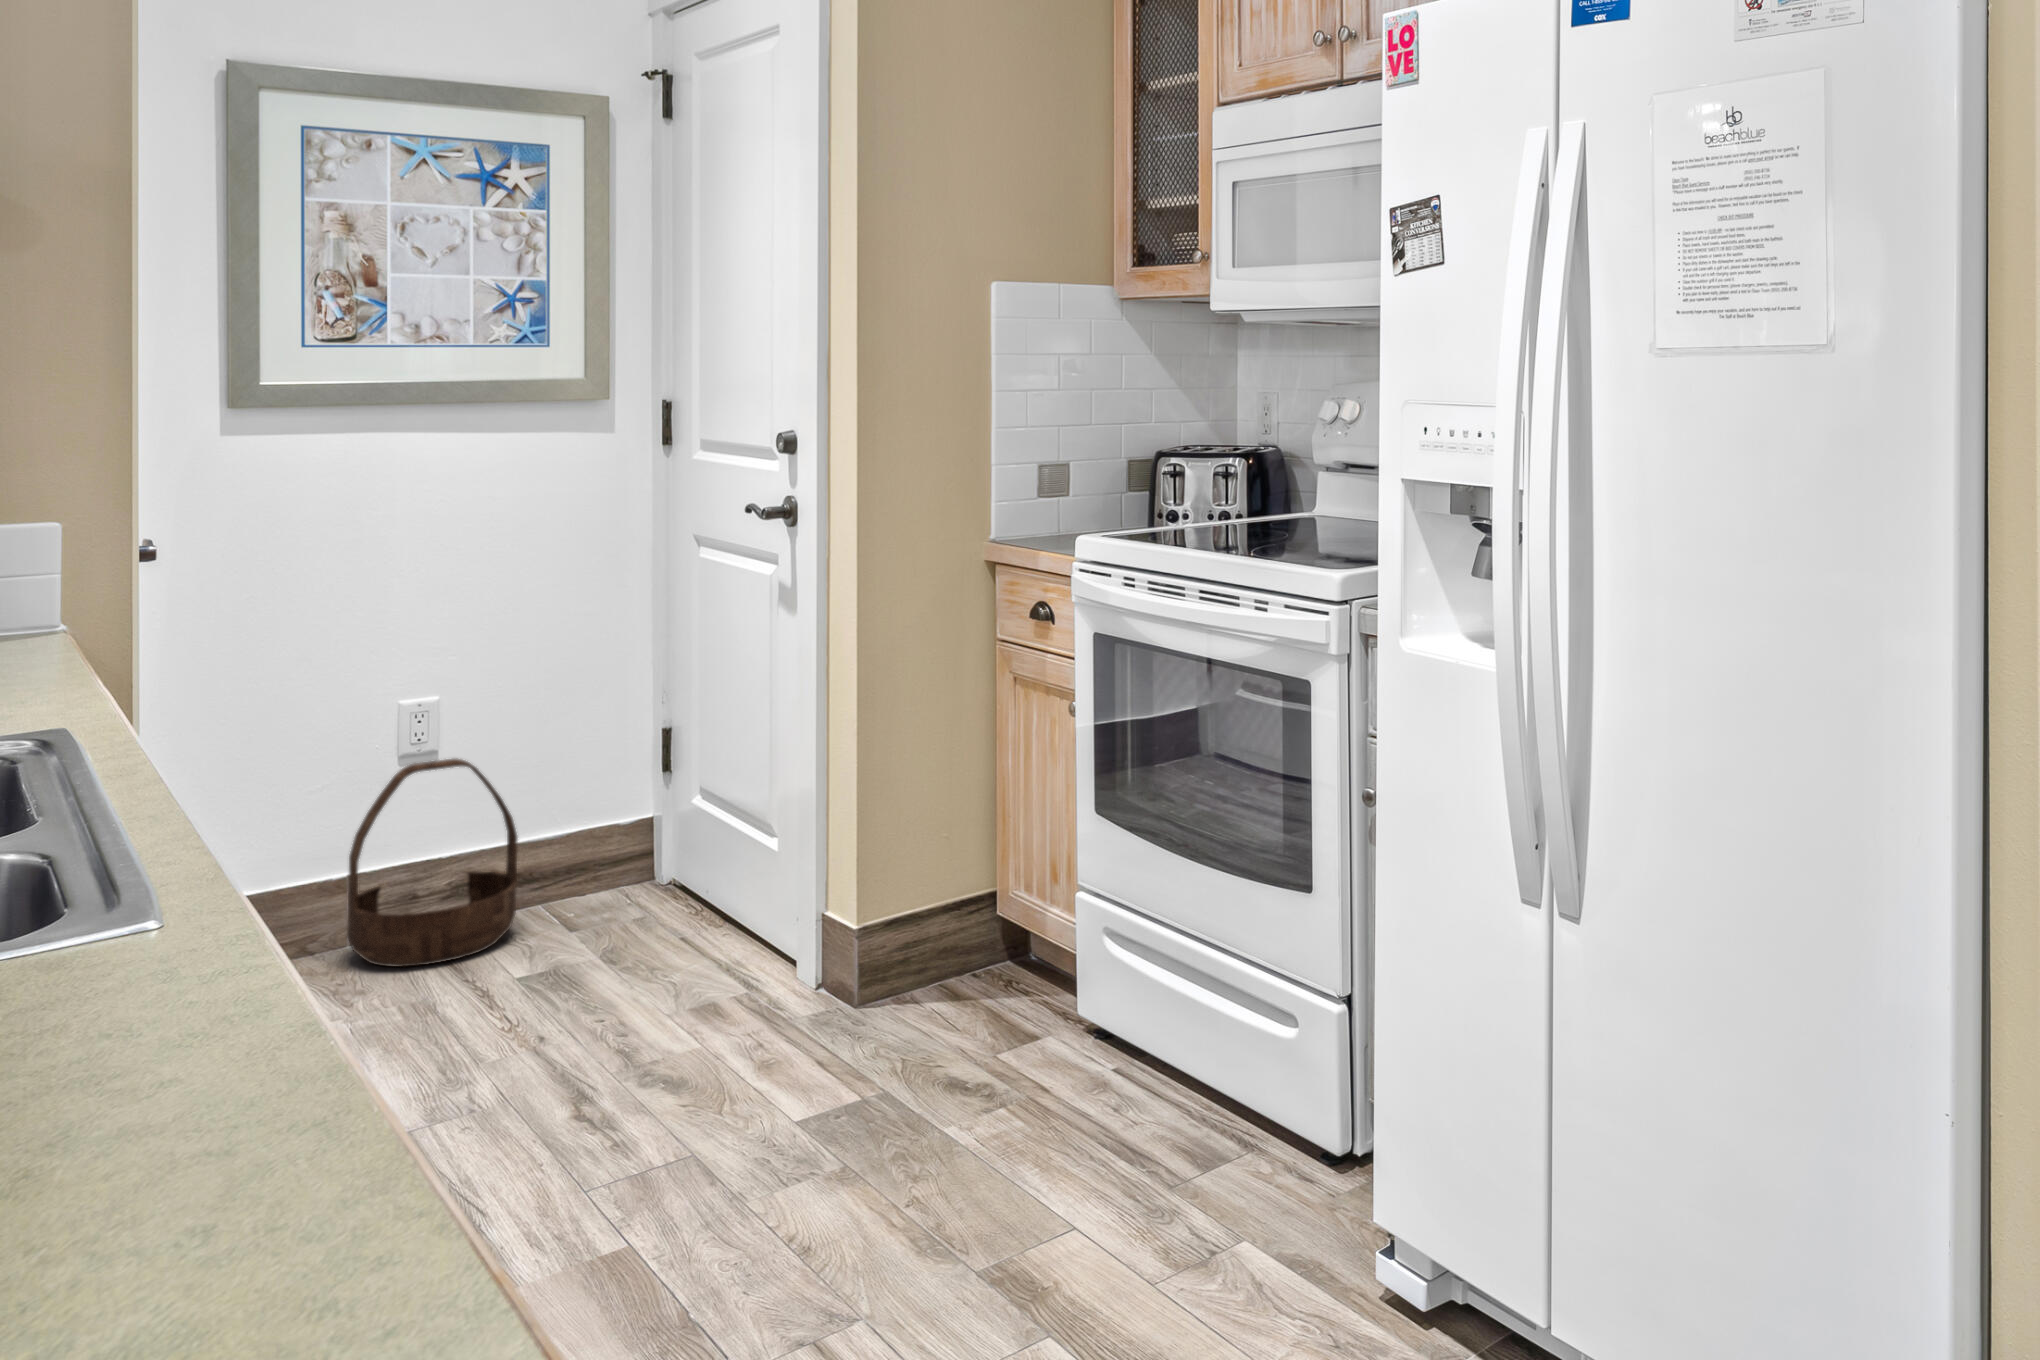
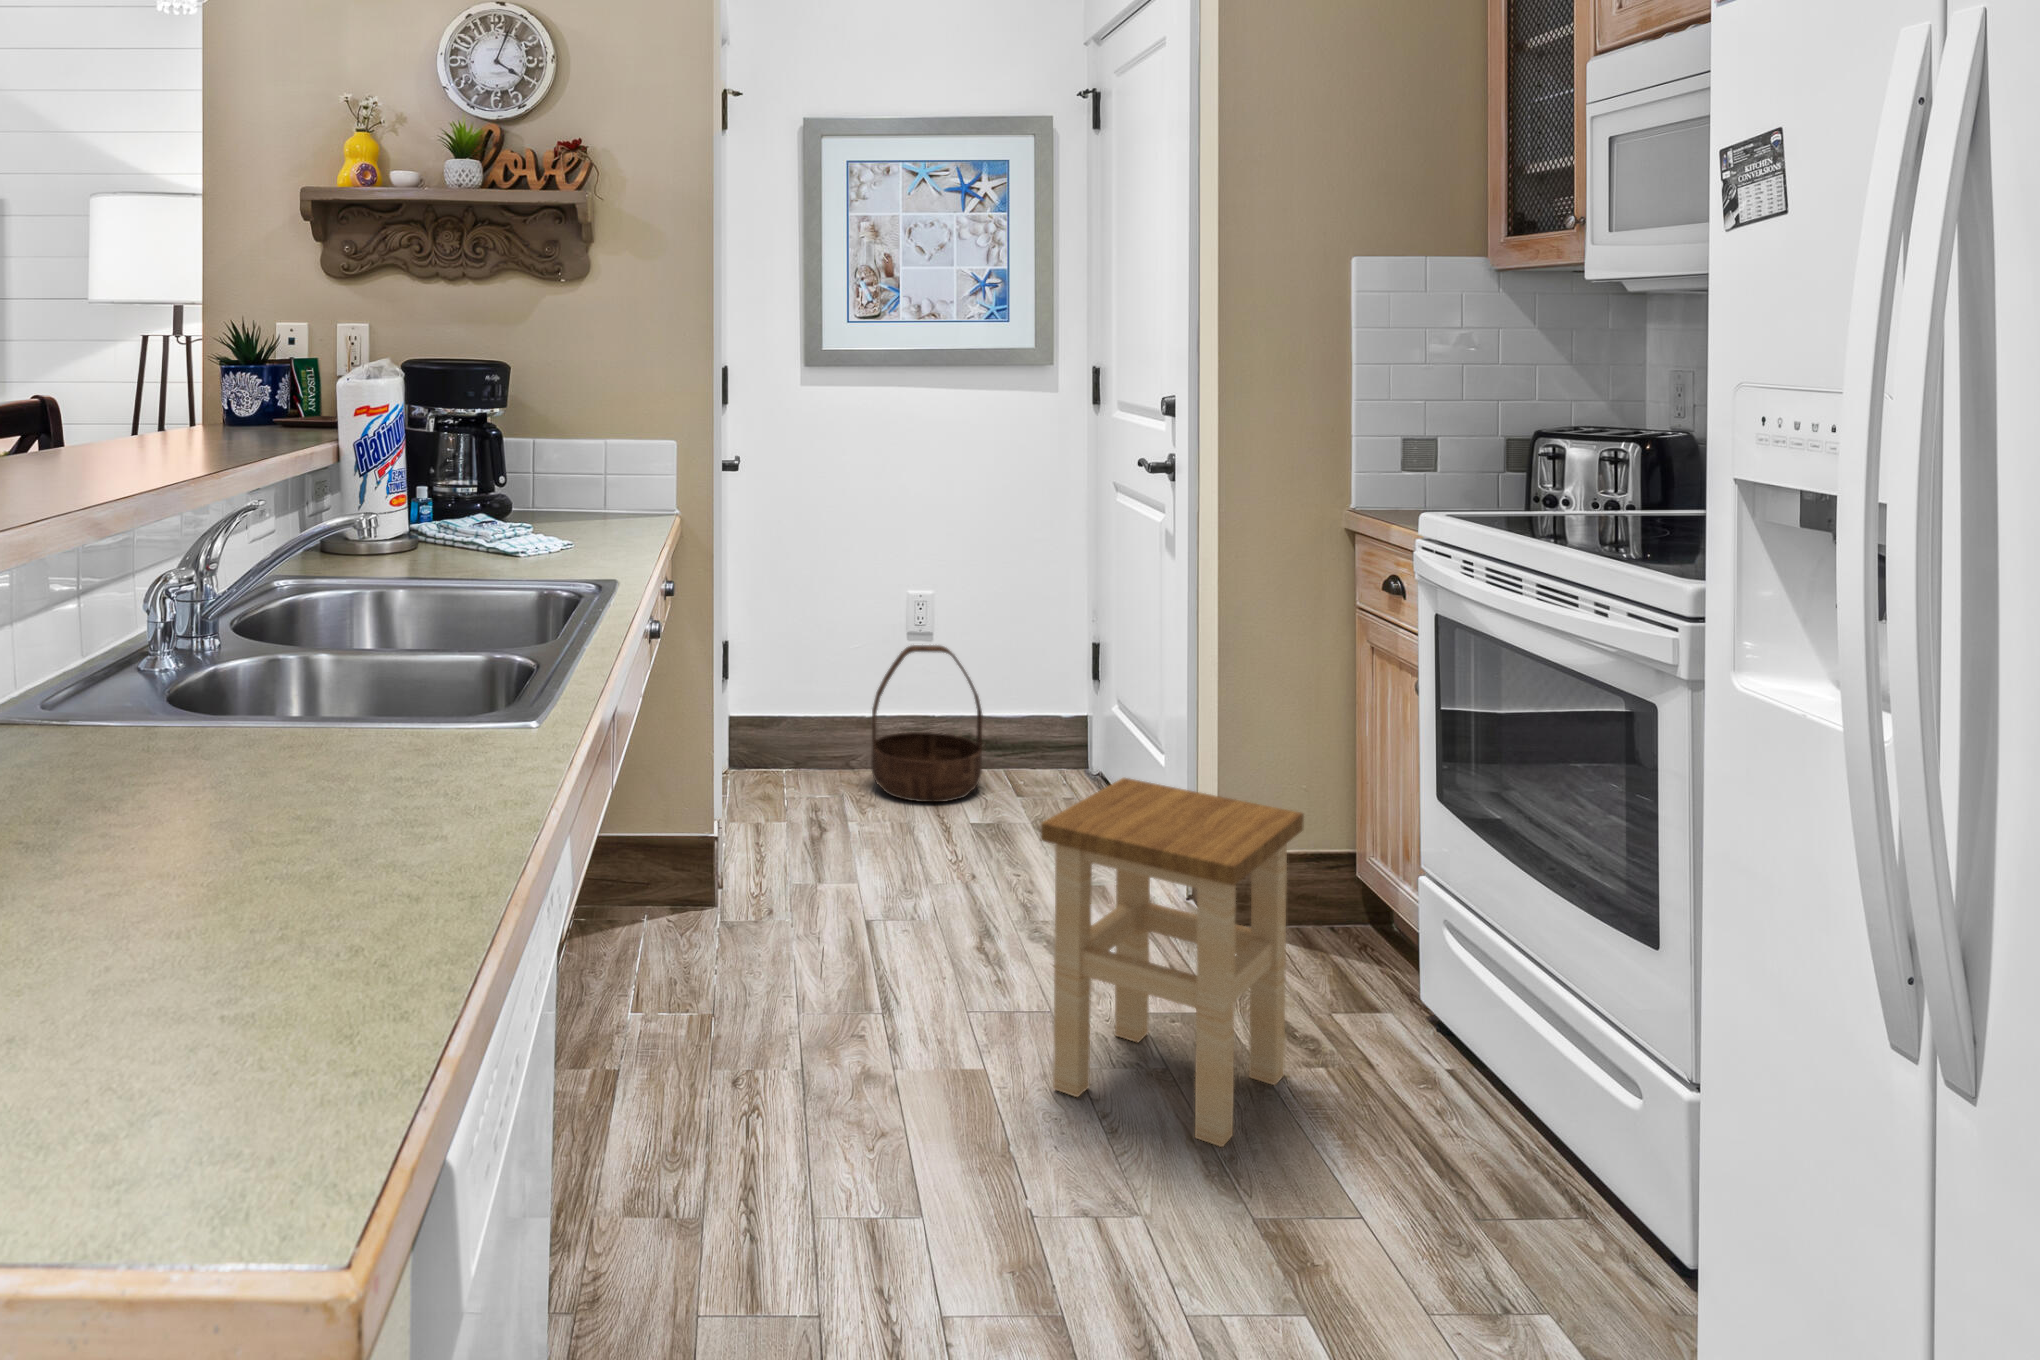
stool: none [707,852,987,1227] -> present [1041,778,1304,1147]

